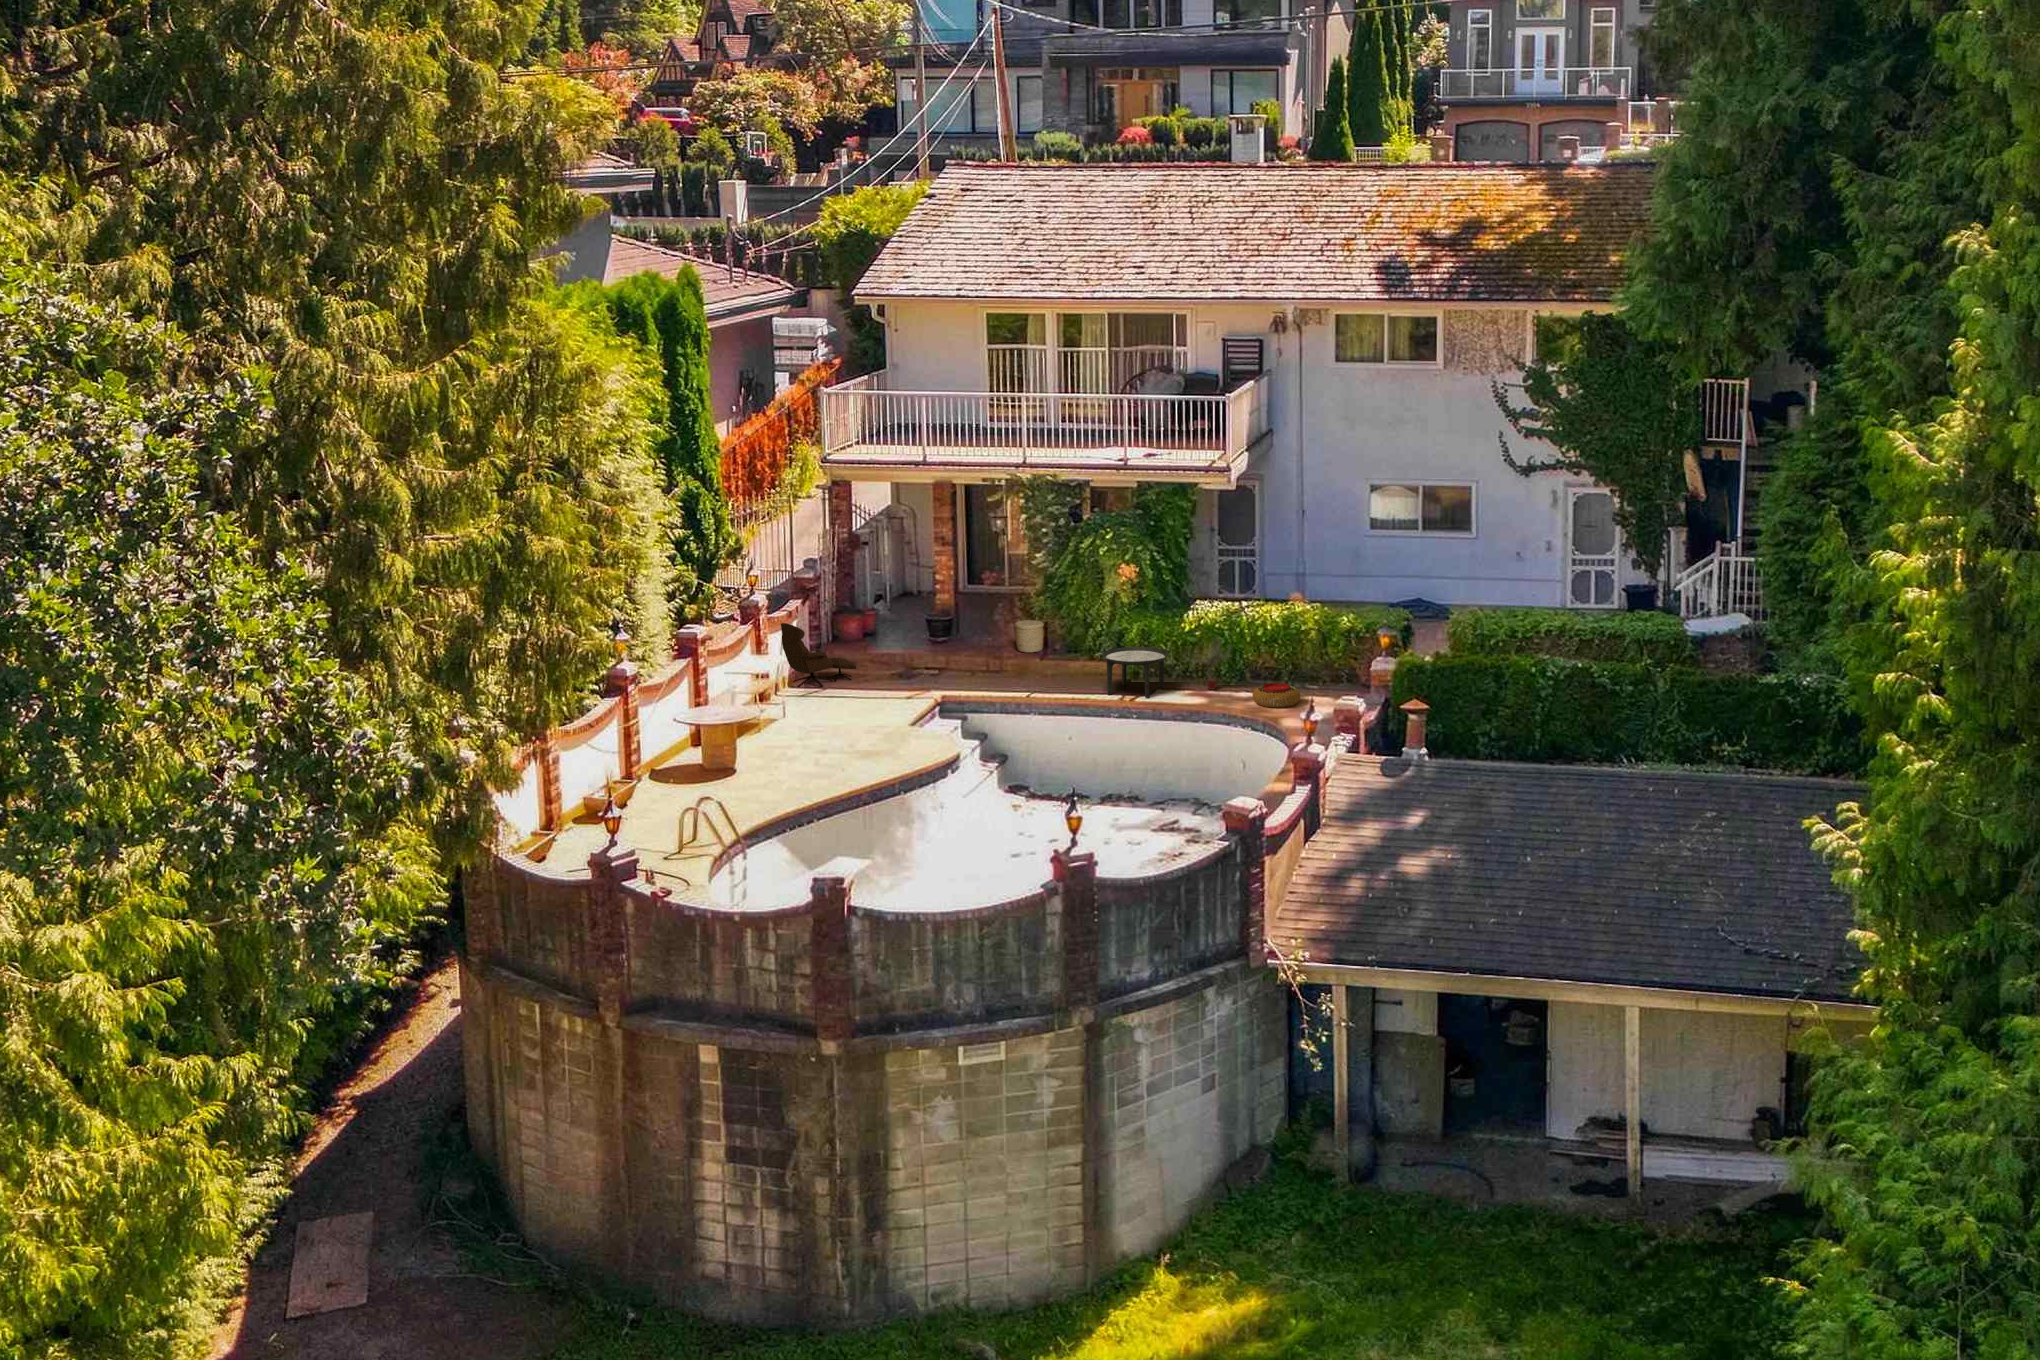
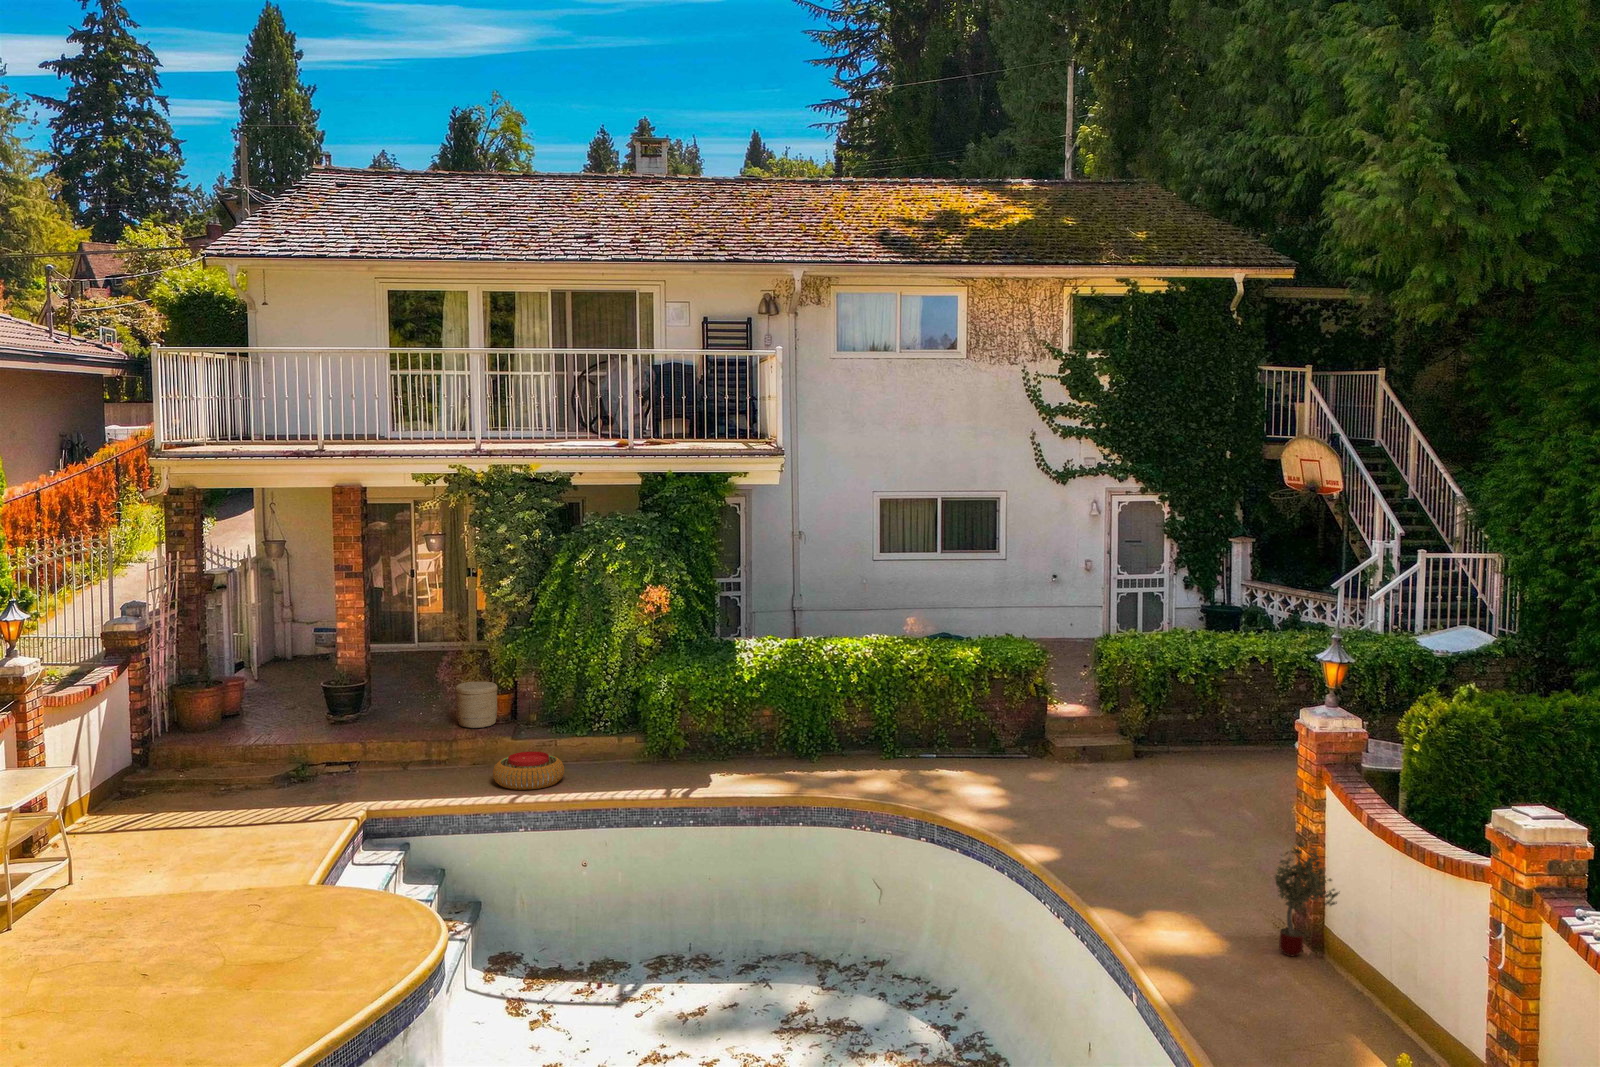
lounge chair: present [781,623,856,687] -> none [73,705,209,811]
potted tree: present [1193,638,1232,690] -> present [1275,843,1339,956]
round table: present [1102,647,1169,698] -> none [612,710,712,788]
pouf: present [1253,683,1300,708] -> present [493,752,564,790]

